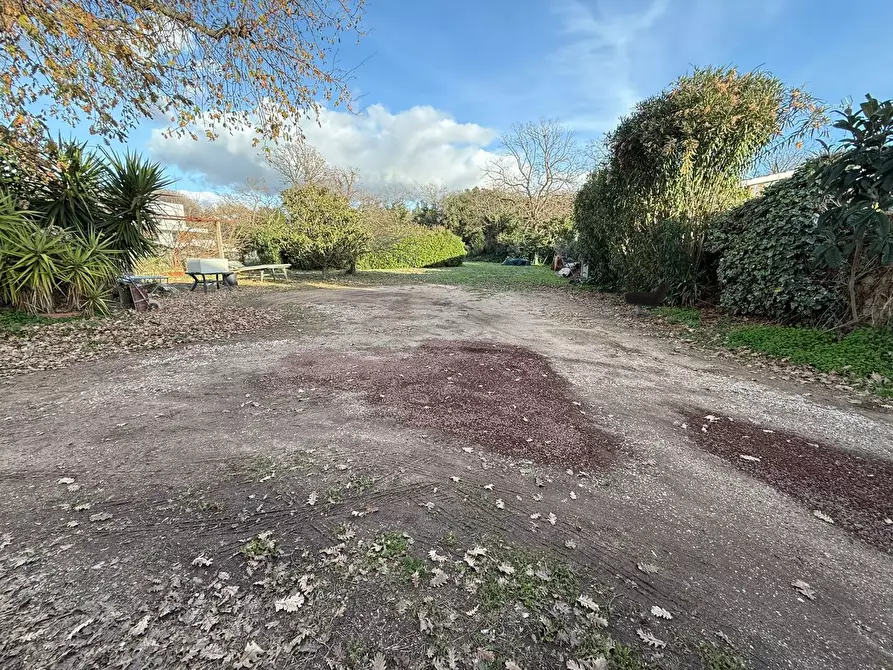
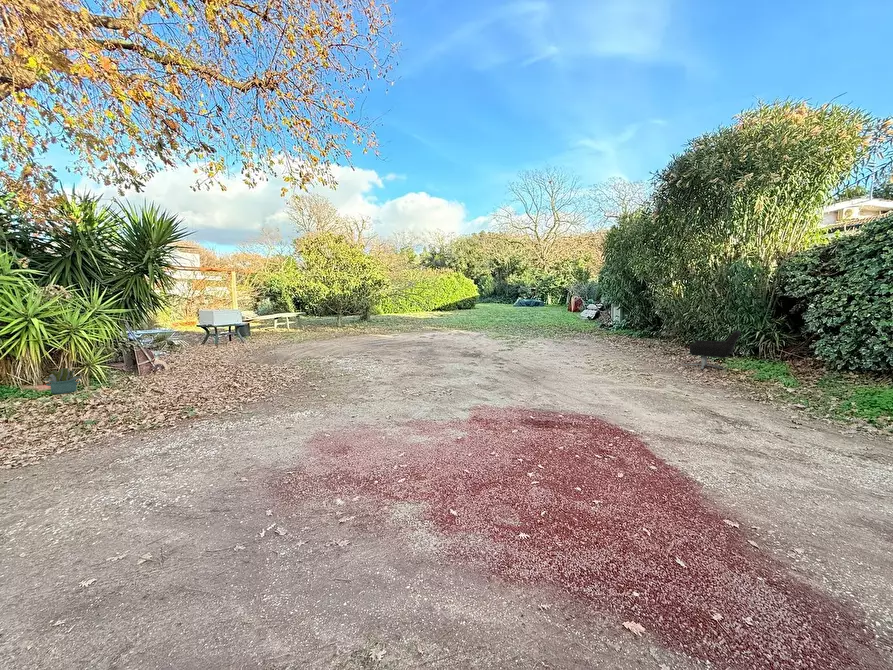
decorative plant: none [55,300,86,322] -> present [44,368,81,394]

